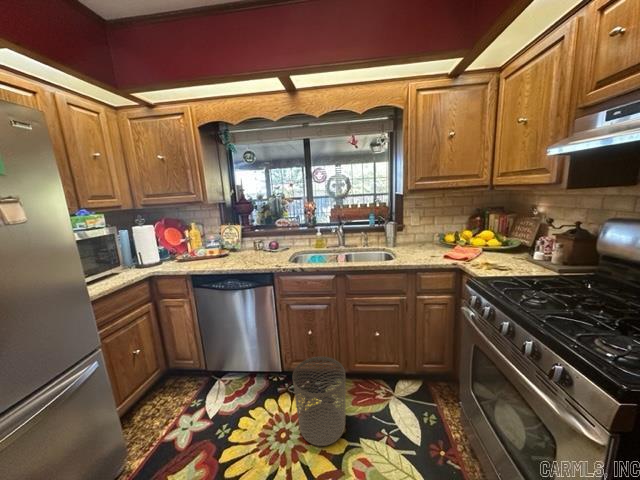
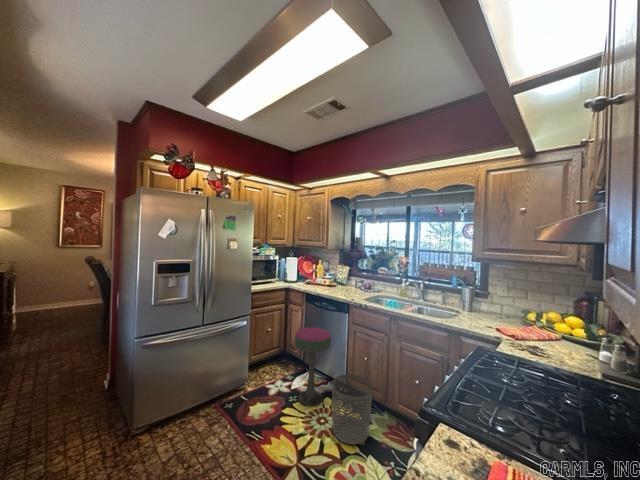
bar stool: none [206,318,264,429] -> present [295,327,331,406]

